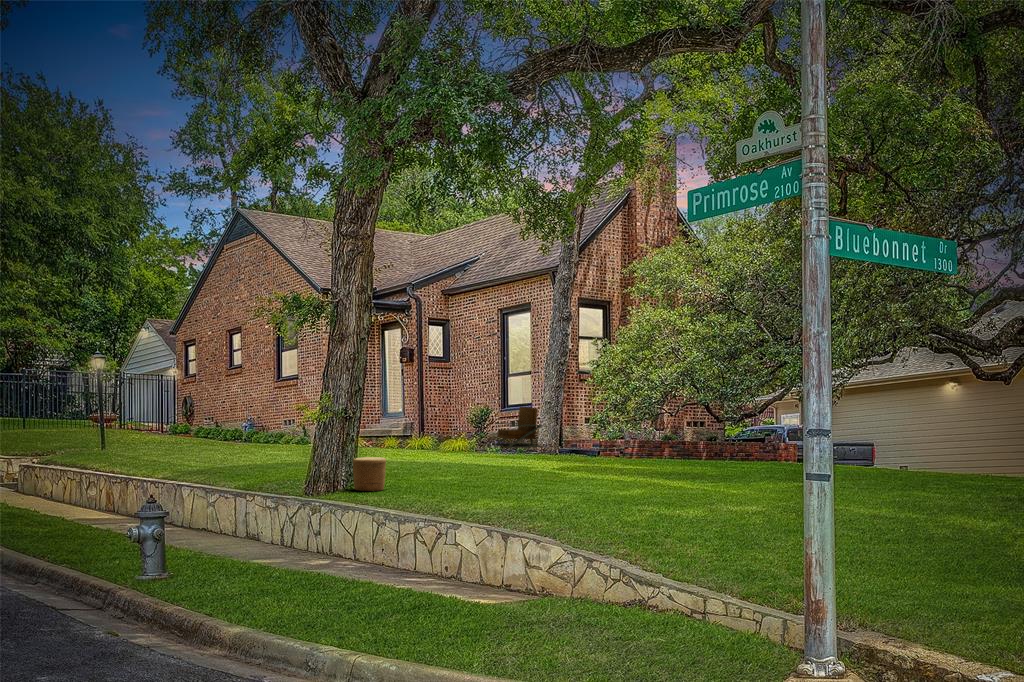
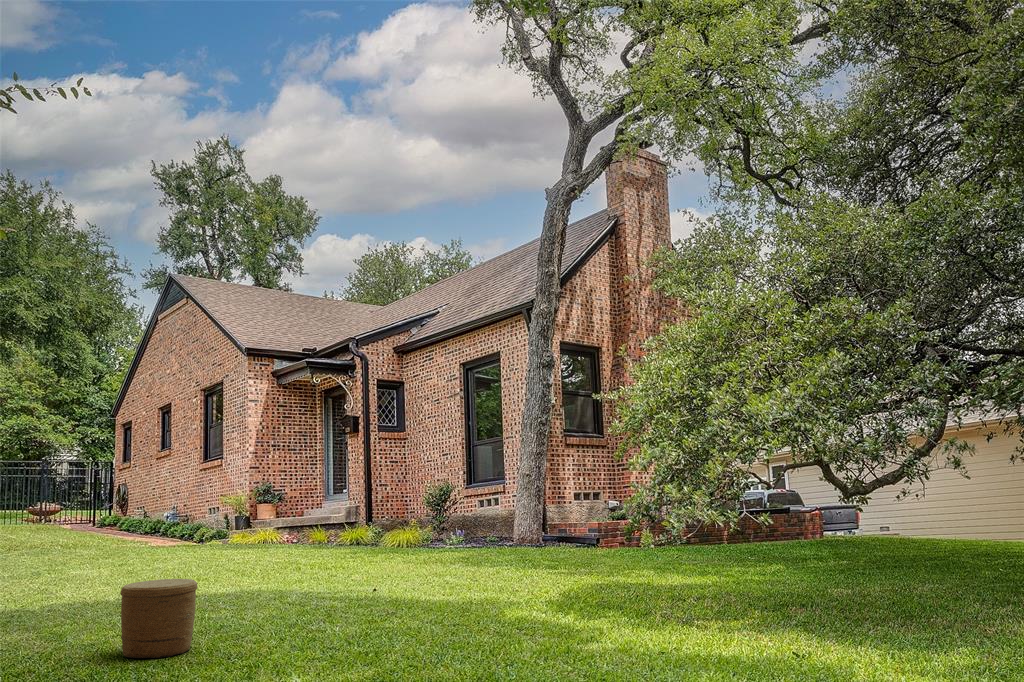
lounge chair: present [496,407,542,448] -> none [459,482,521,537]

